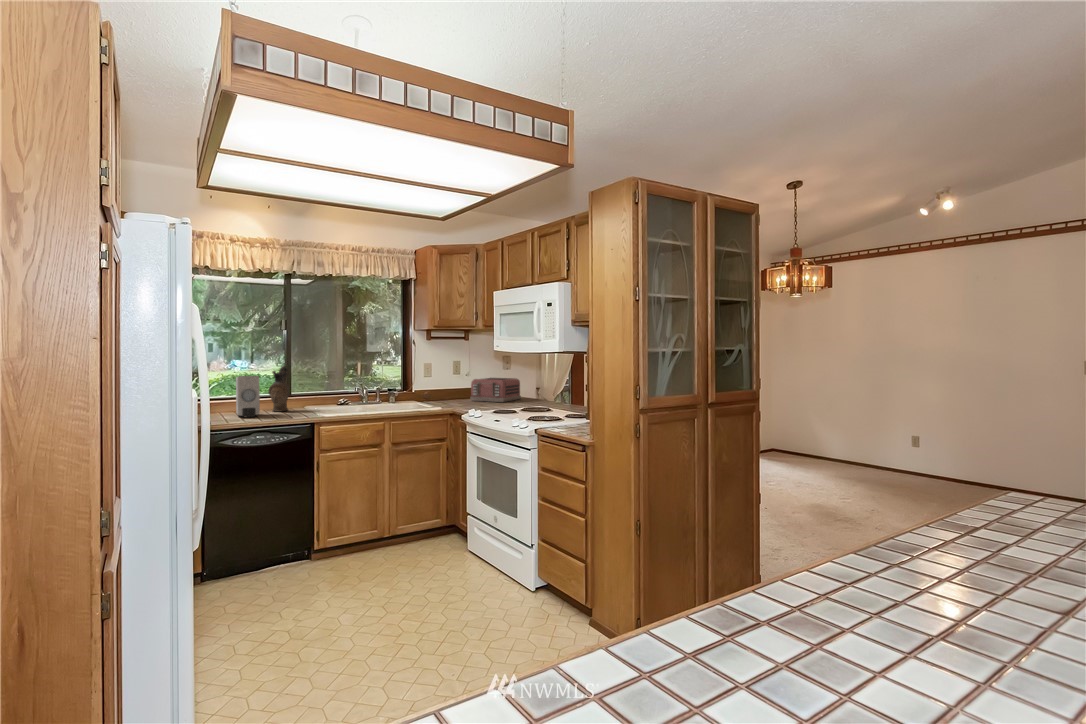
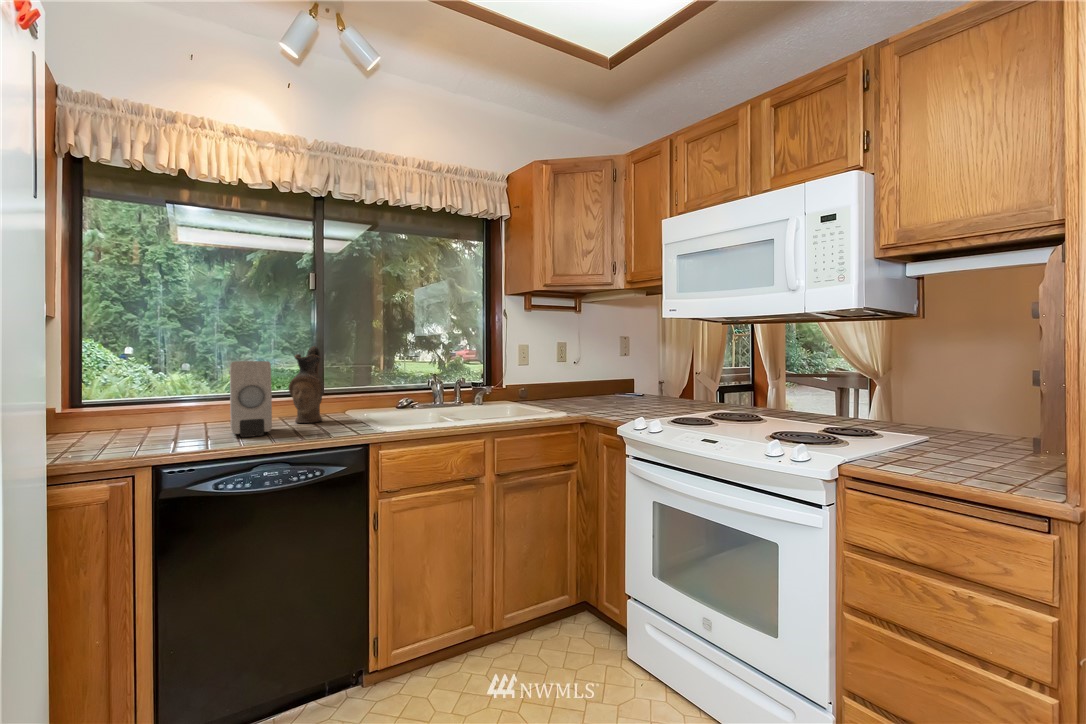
toaster: present [470,378,521,402] -> none [587,368,654,403]

